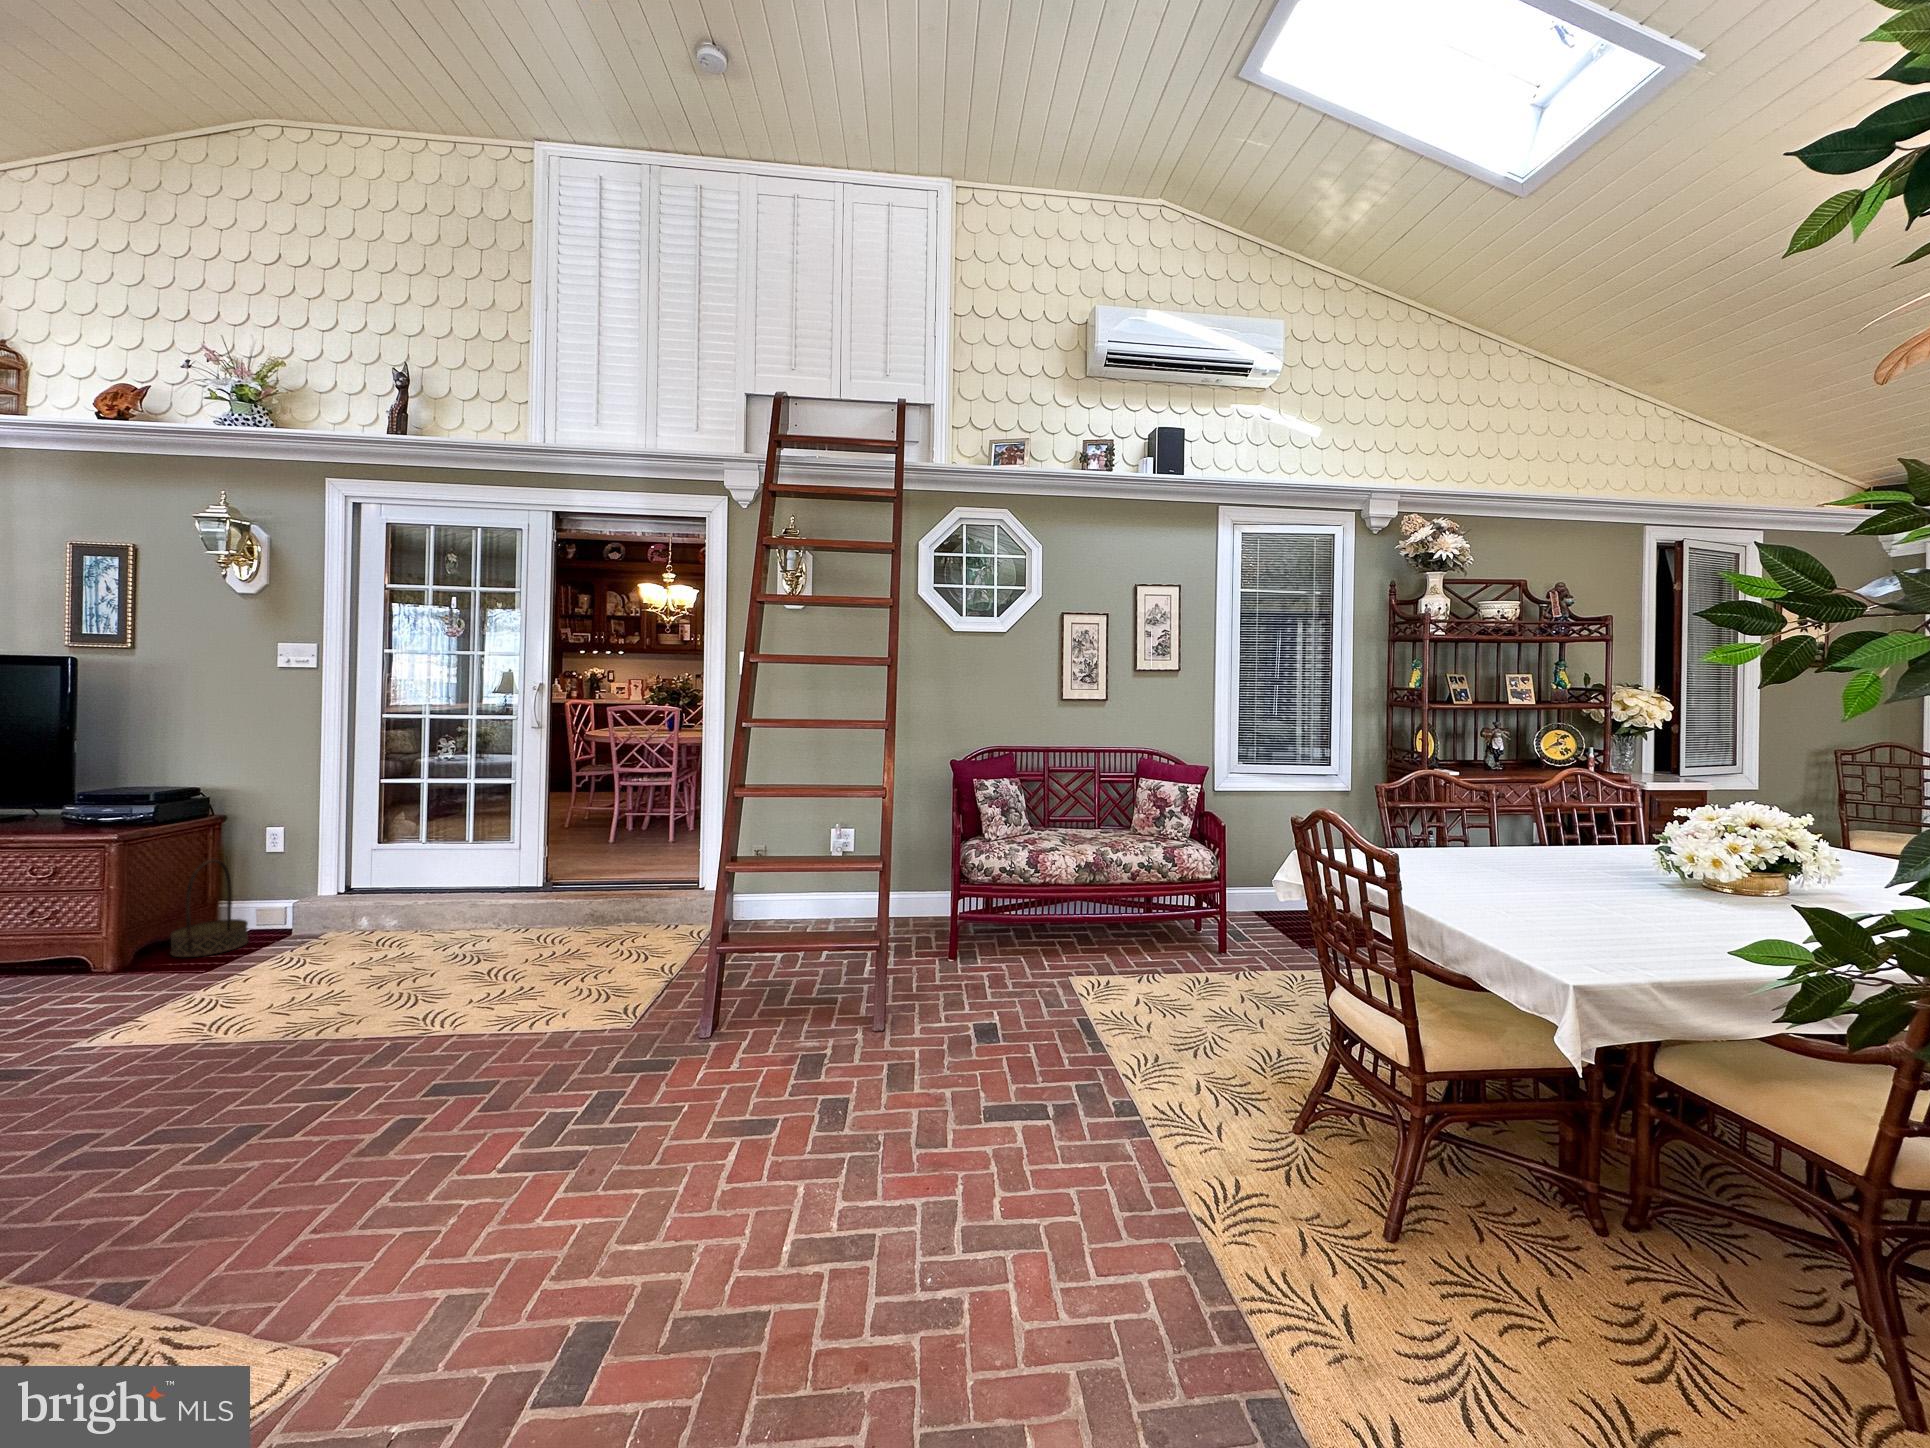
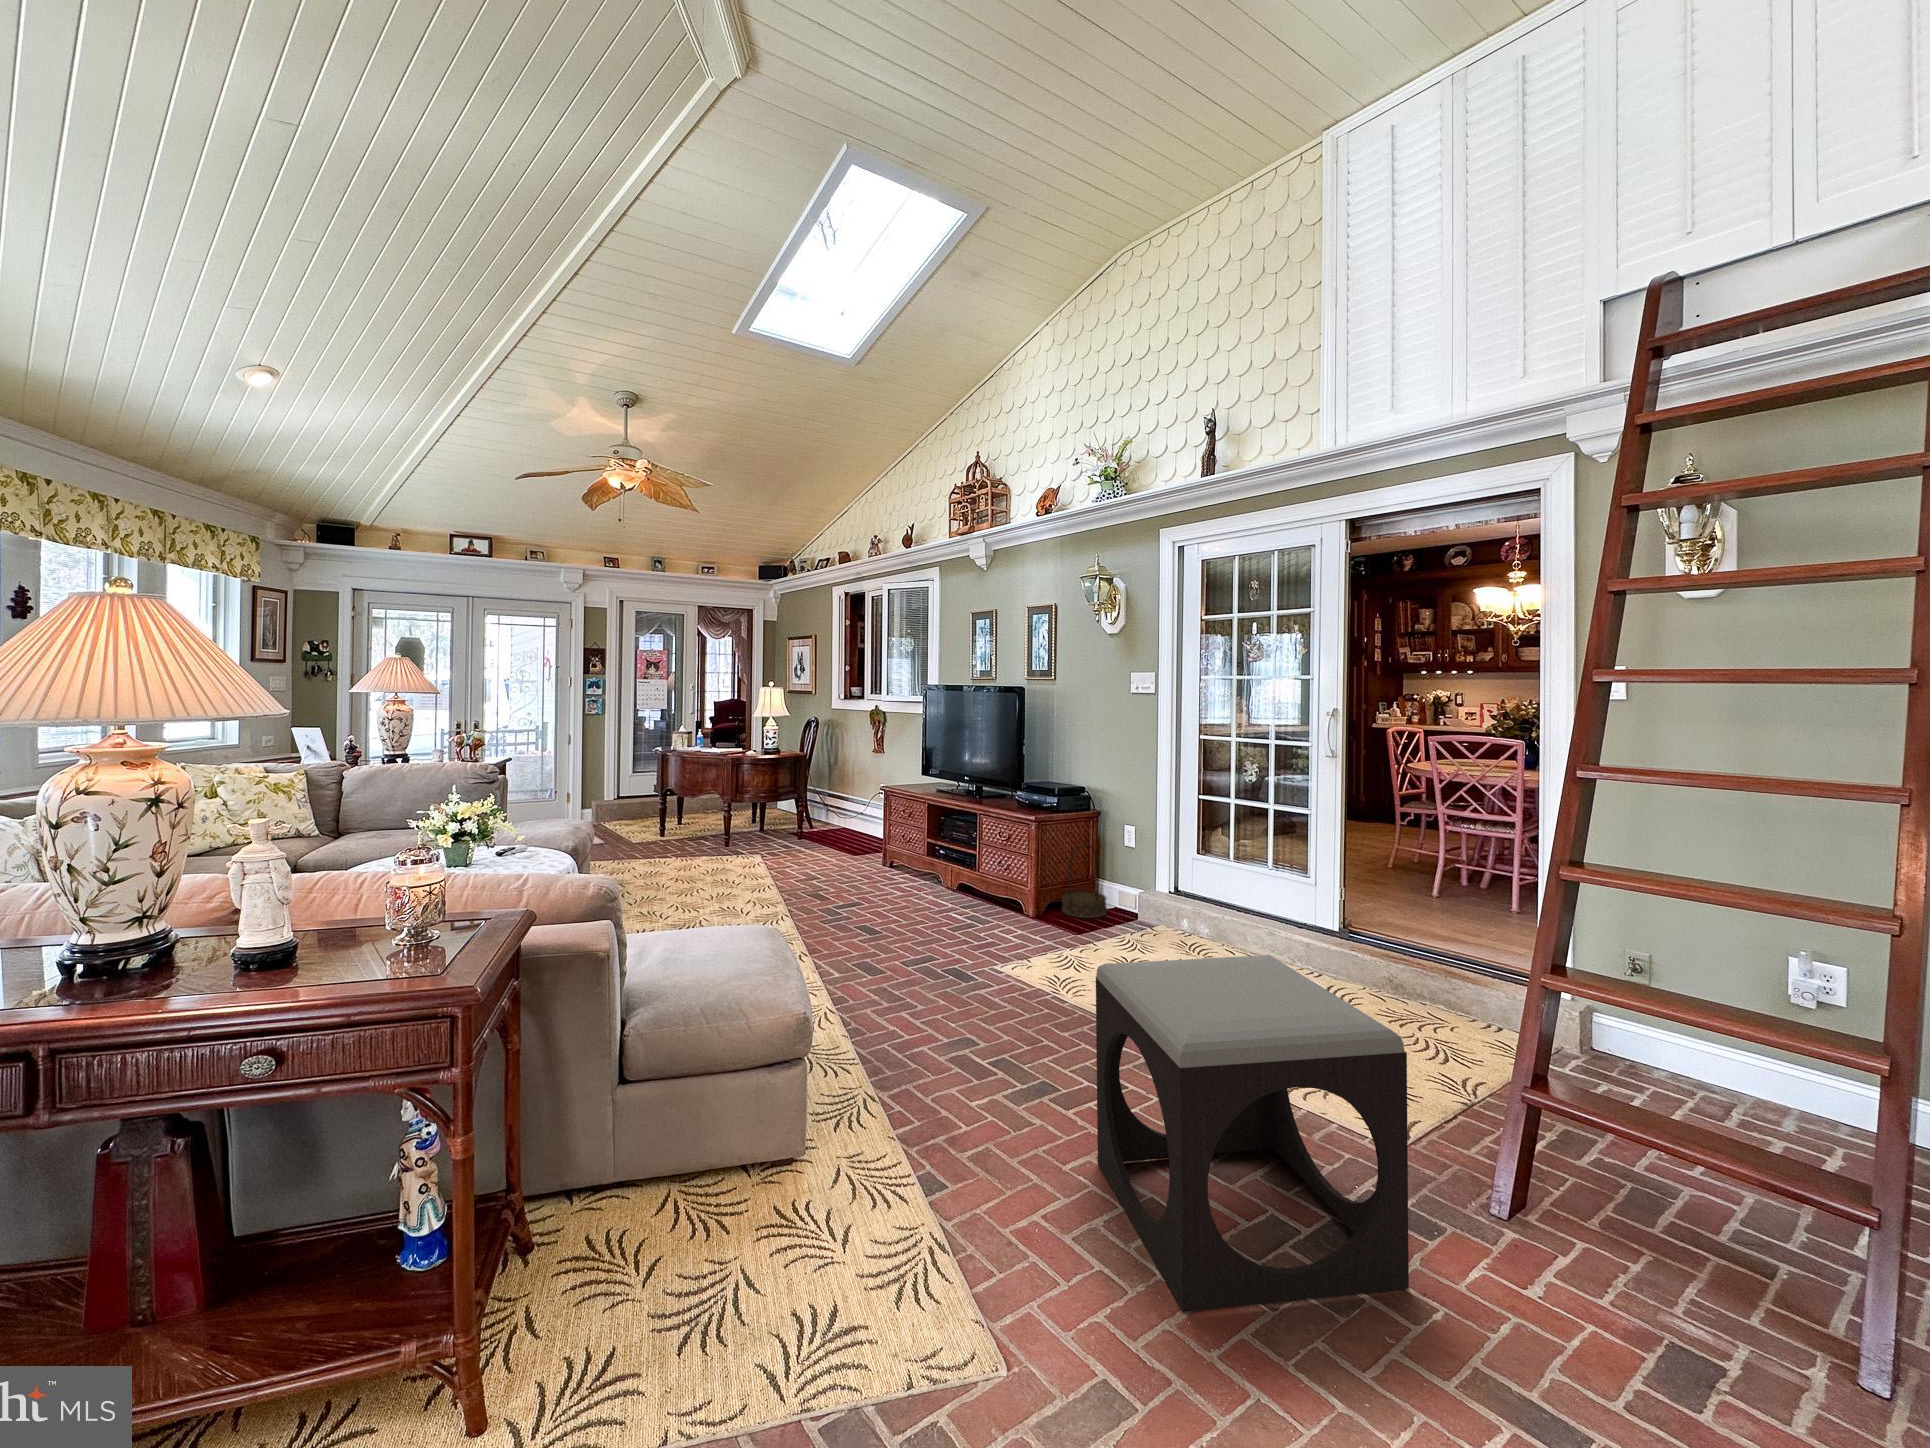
footstool: none [353,897,660,1209] -> present [1096,955,1409,1312]

